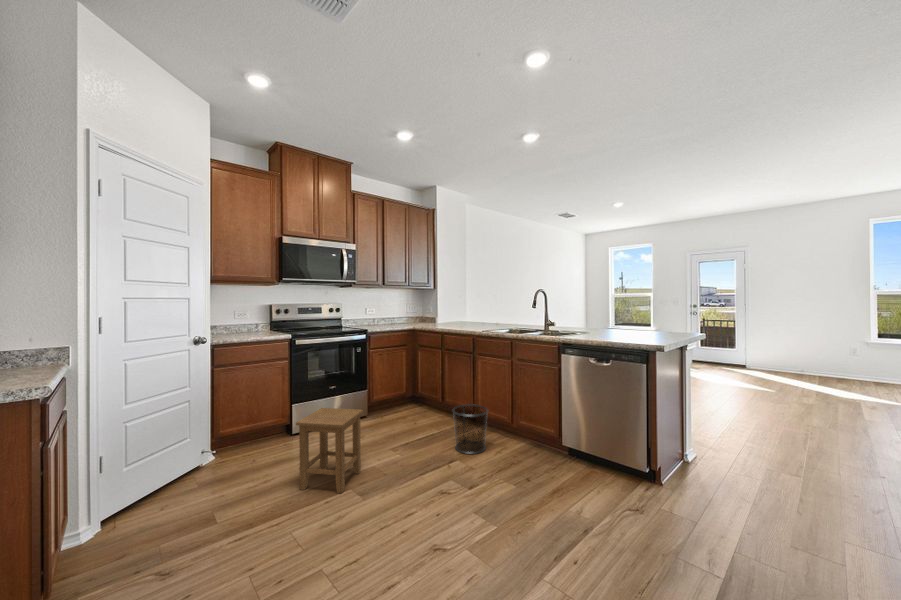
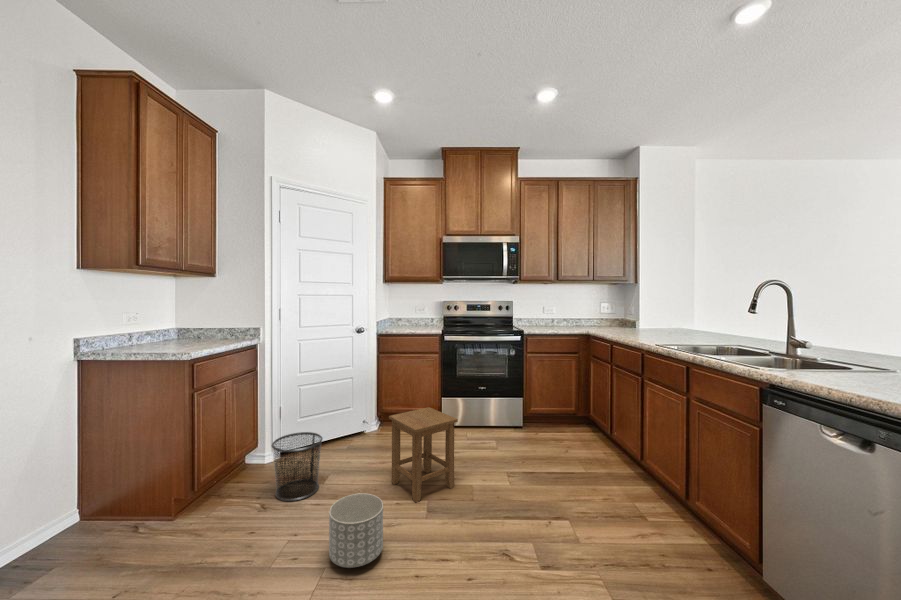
waste bin: present [453,404,488,454] -> present [271,432,322,501]
planter: none [311,487,363,556] -> present [329,493,383,568]

